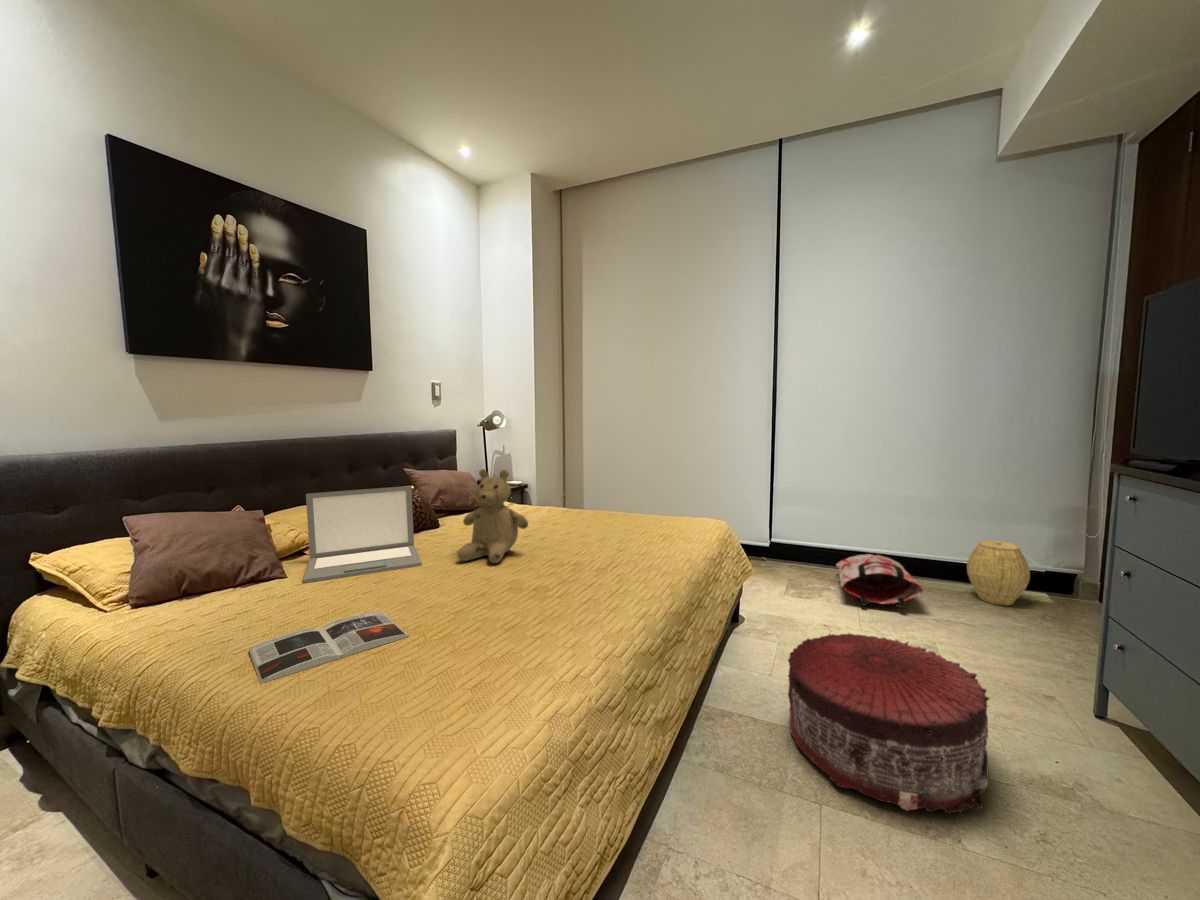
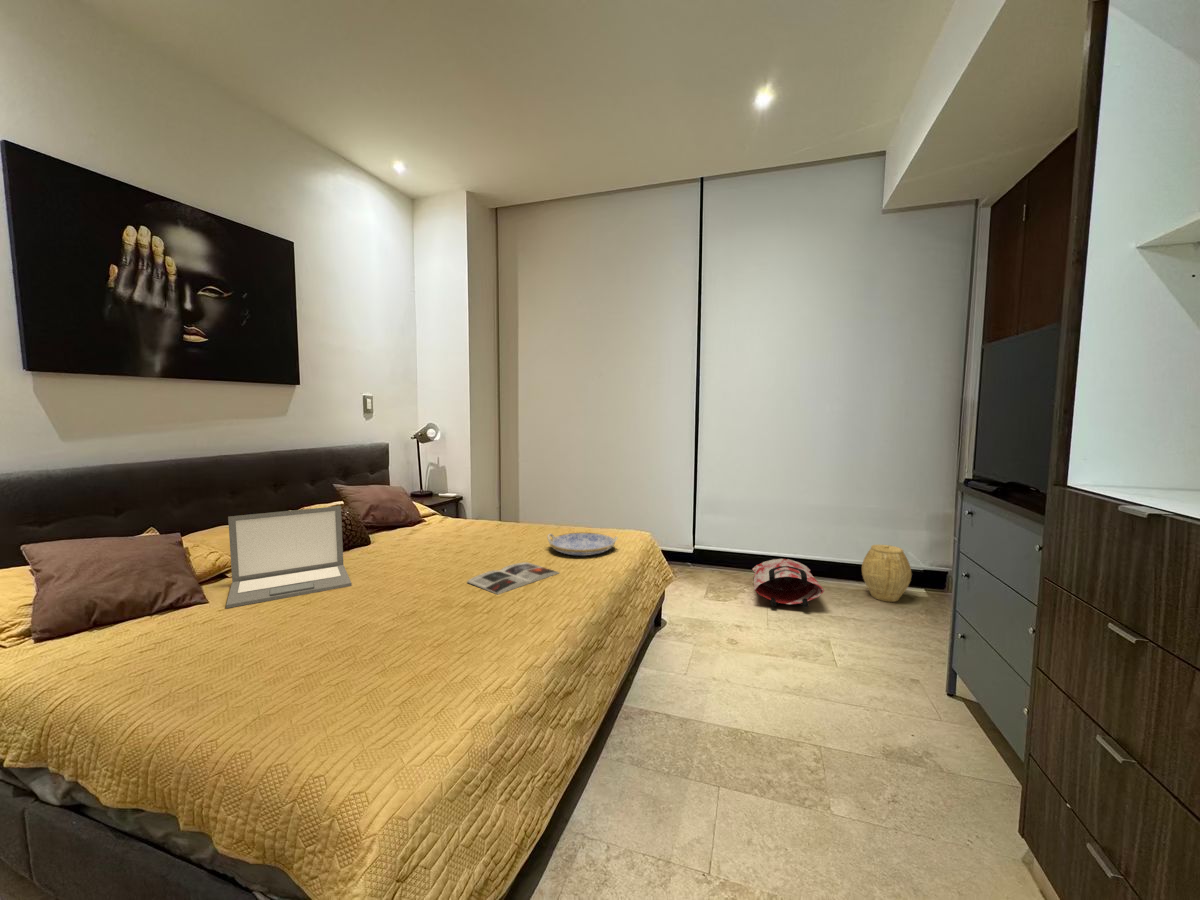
teddy bear: present [457,469,528,563] -> none [388,490,460,582]
serving tray: none [617,519,693,542] -> present [547,533,617,556]
magazine: present [249,612,409,683] -> present [467,562,559,594]
pouf: present [788,633,989,814] -> none [696,634,859,787]

